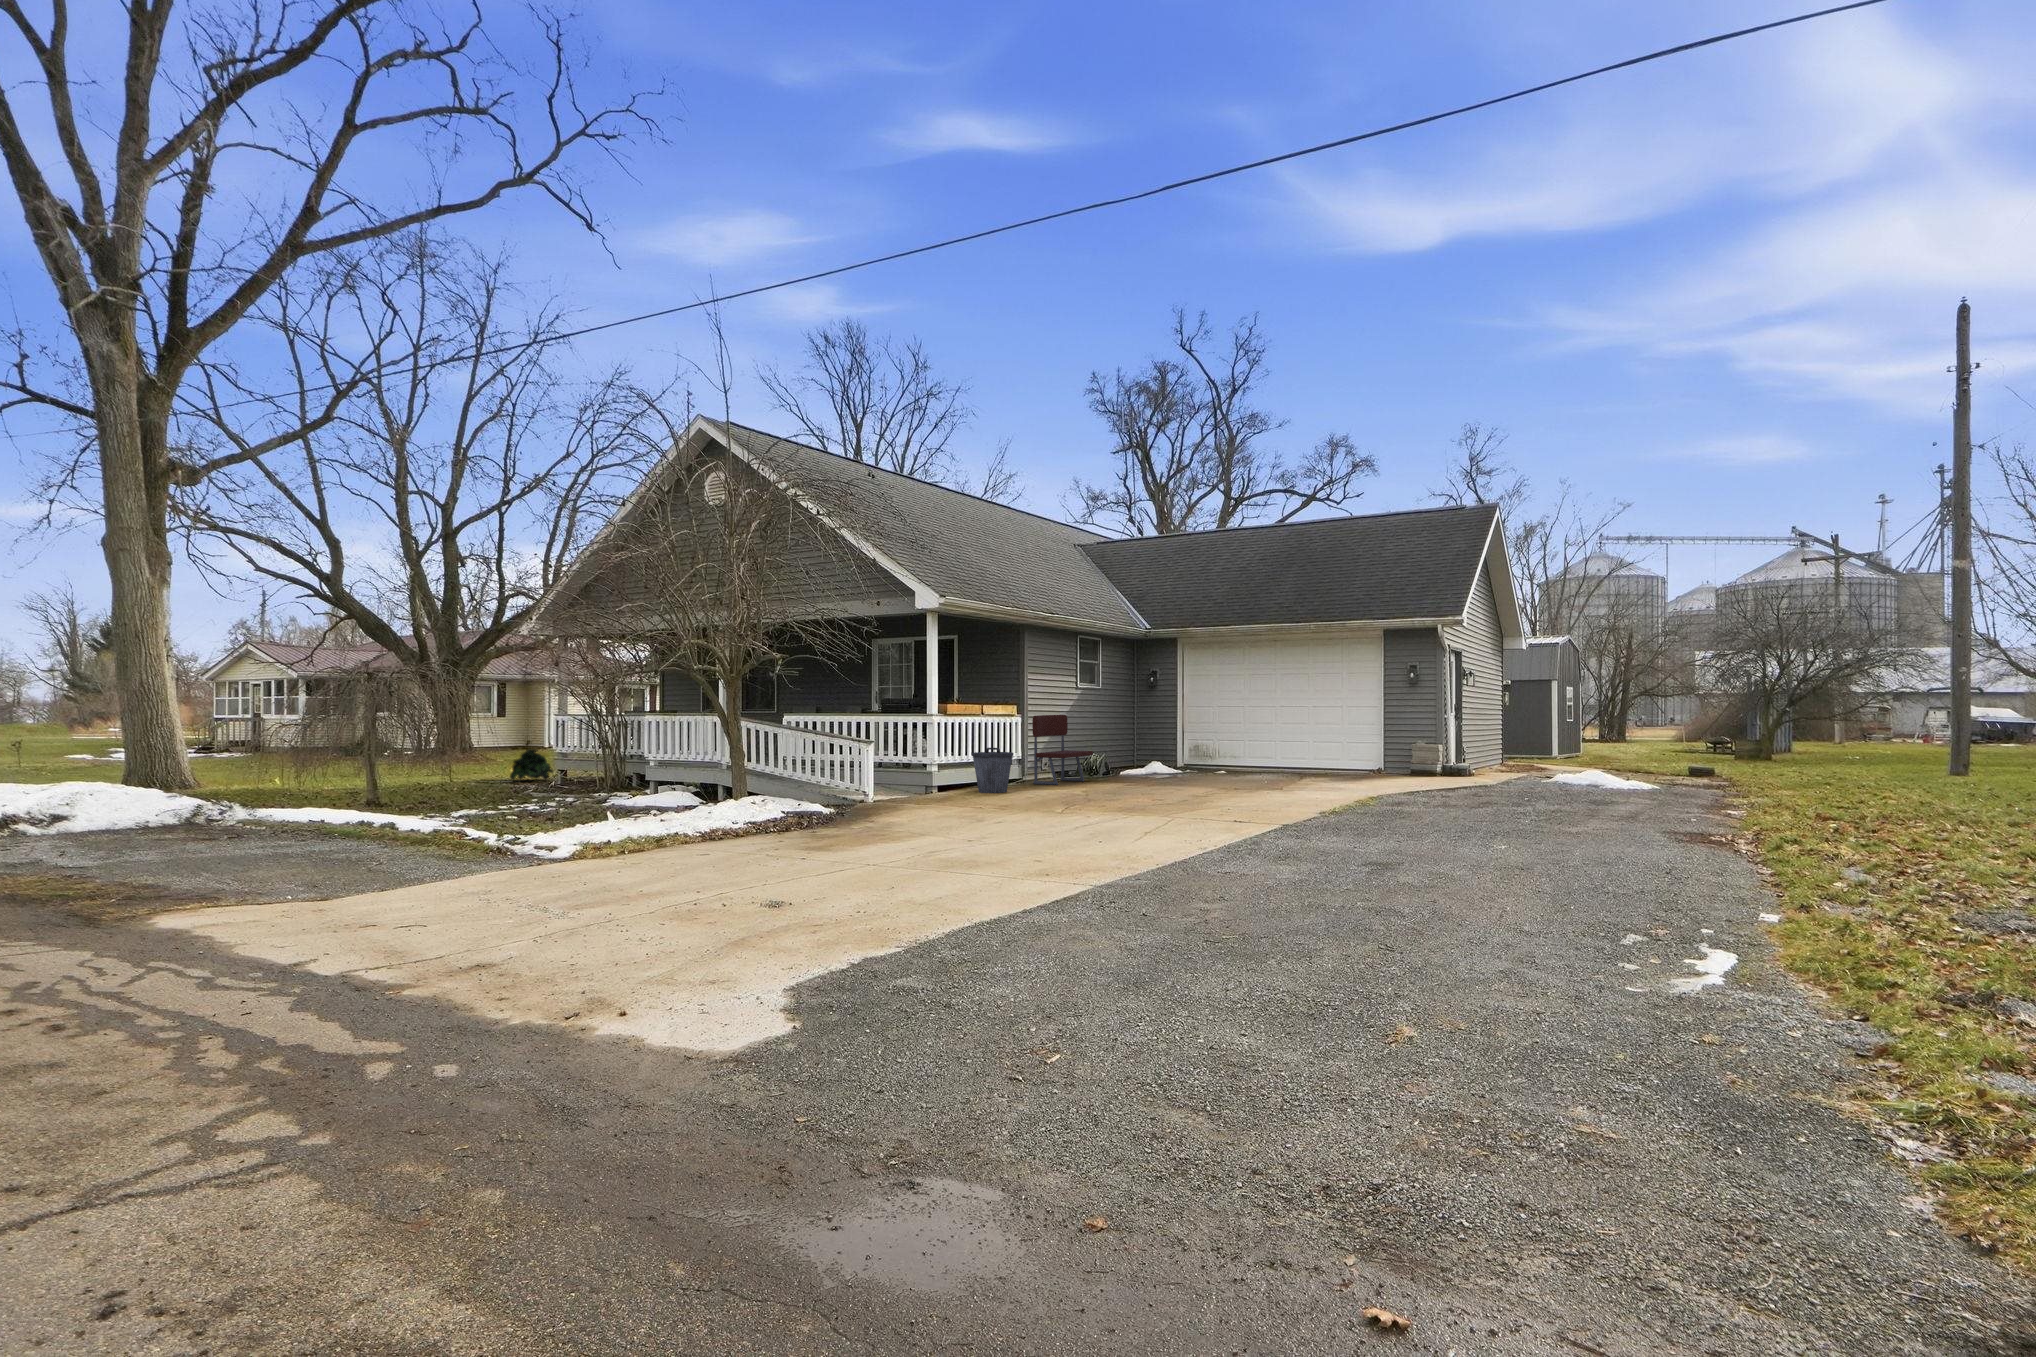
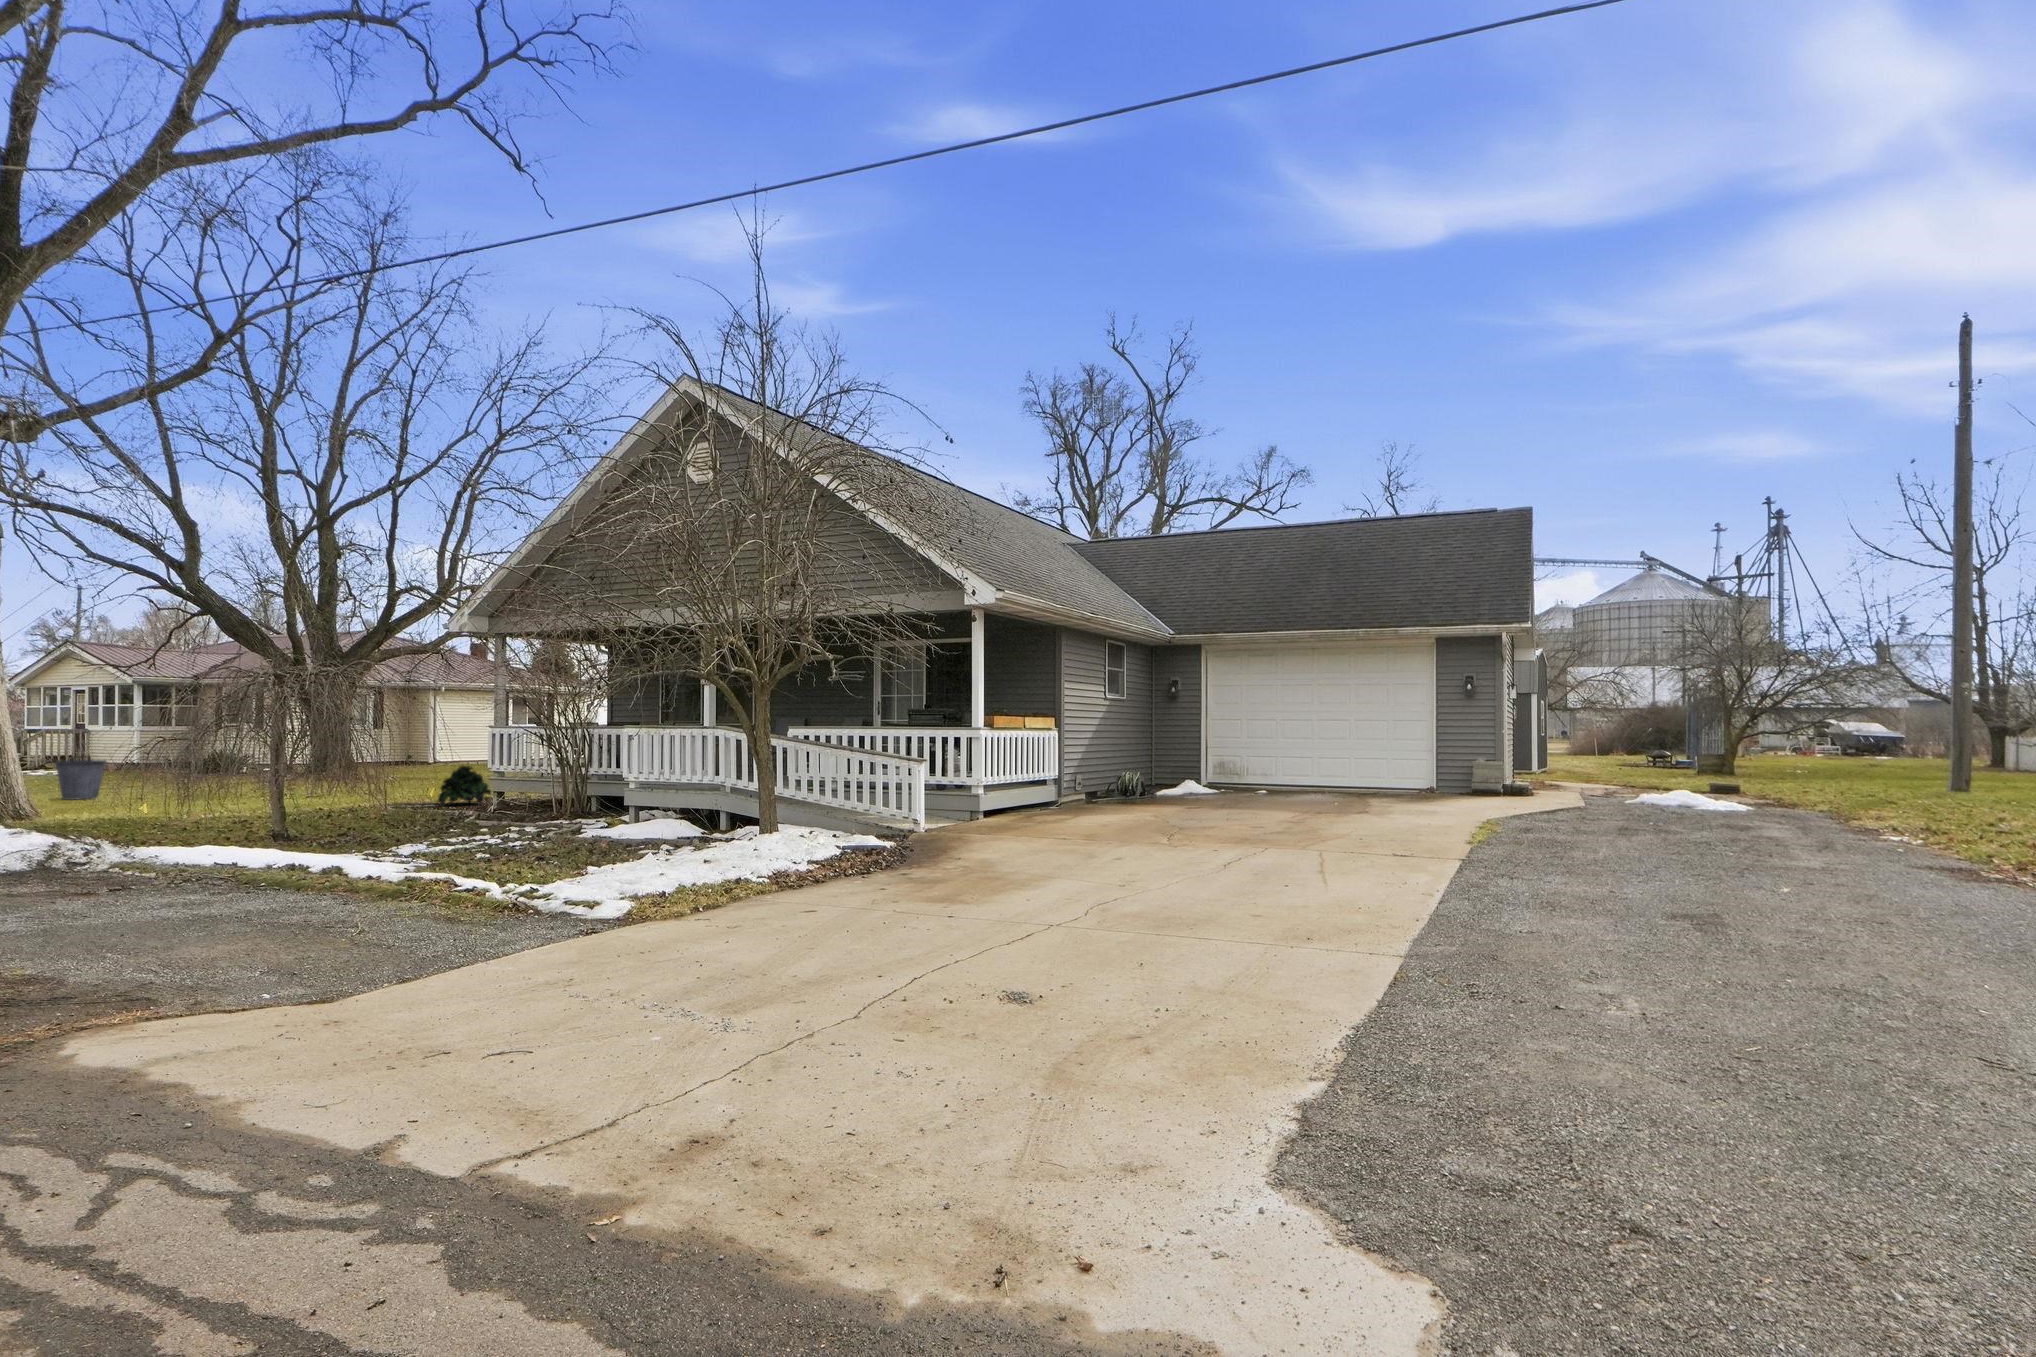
bench: present [1032,715,1093,785] -> none [1070,727,1131,806]
trash can: present [972,748,1013,793] -> present [55,756,107,800]

